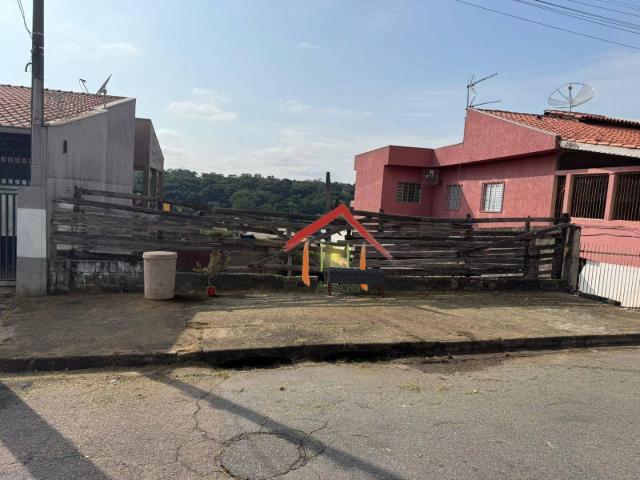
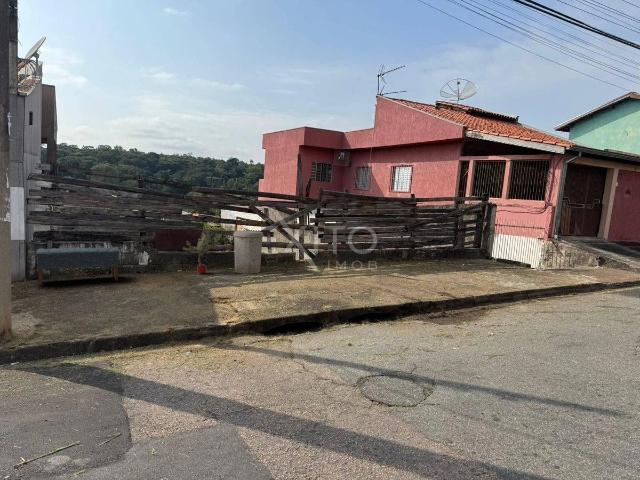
trash can: present [142,251,178,299] -> present [233,230,264,274]
bench: present [328,267,386,297] -> present [36,247,119,285]

